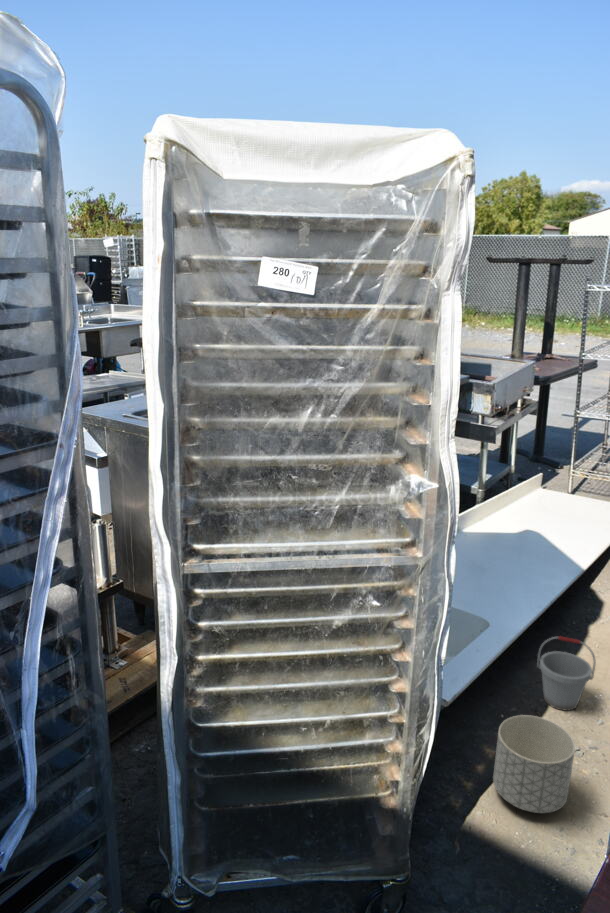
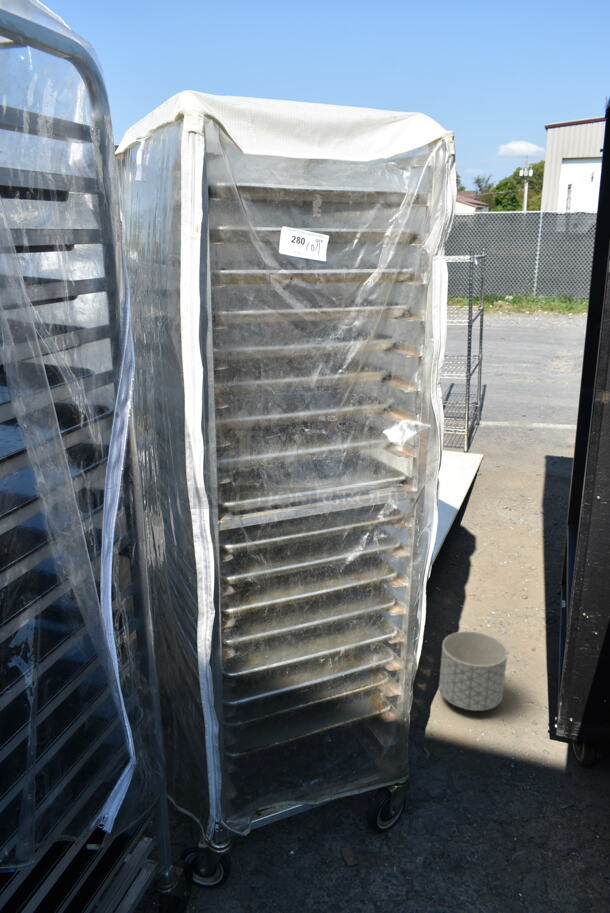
bucket: present [537,636,596,711] -> none [447,564,496,628]

